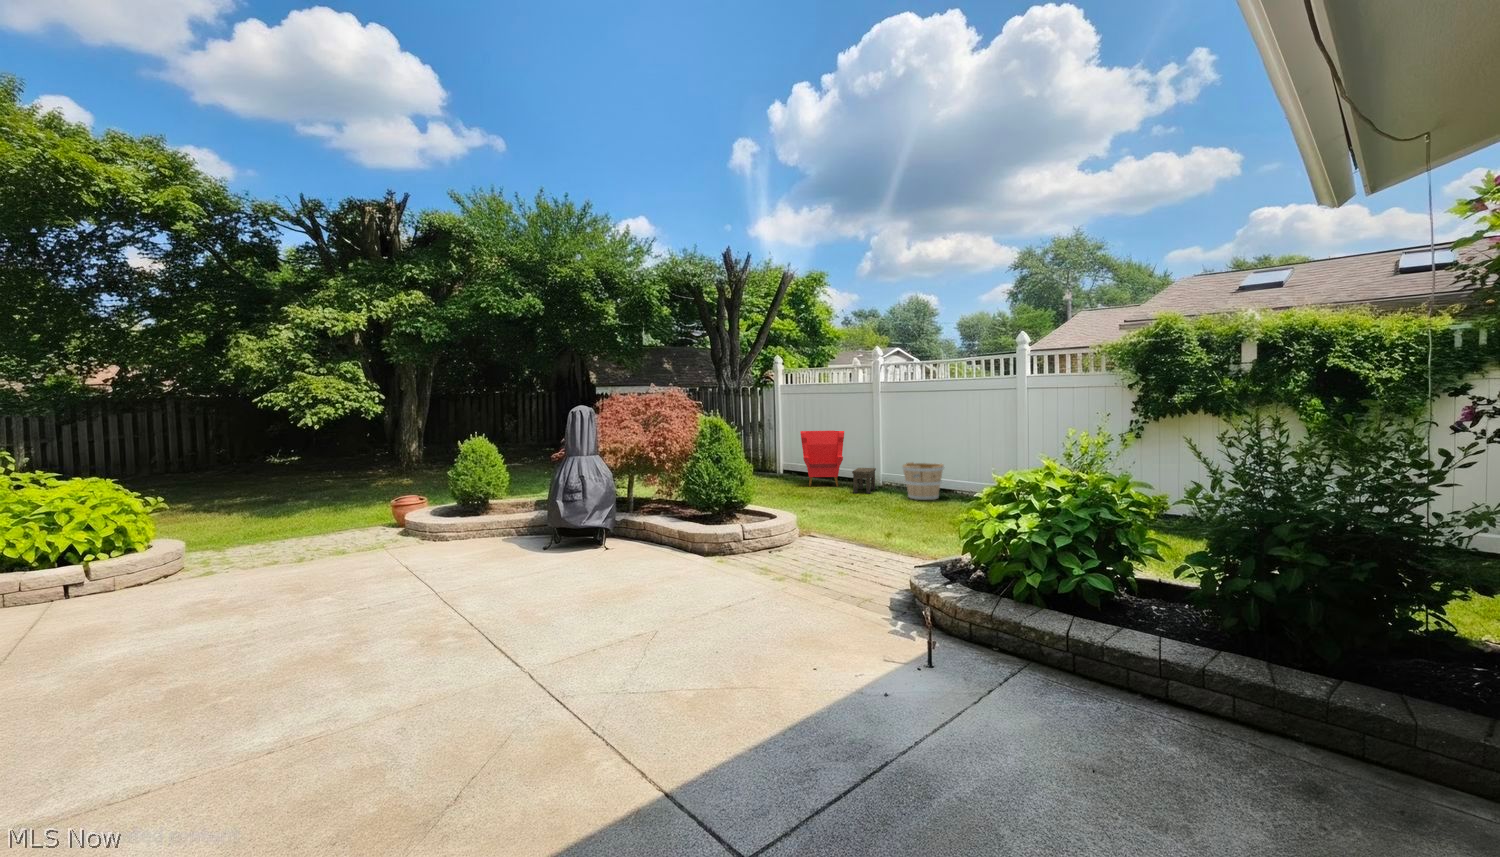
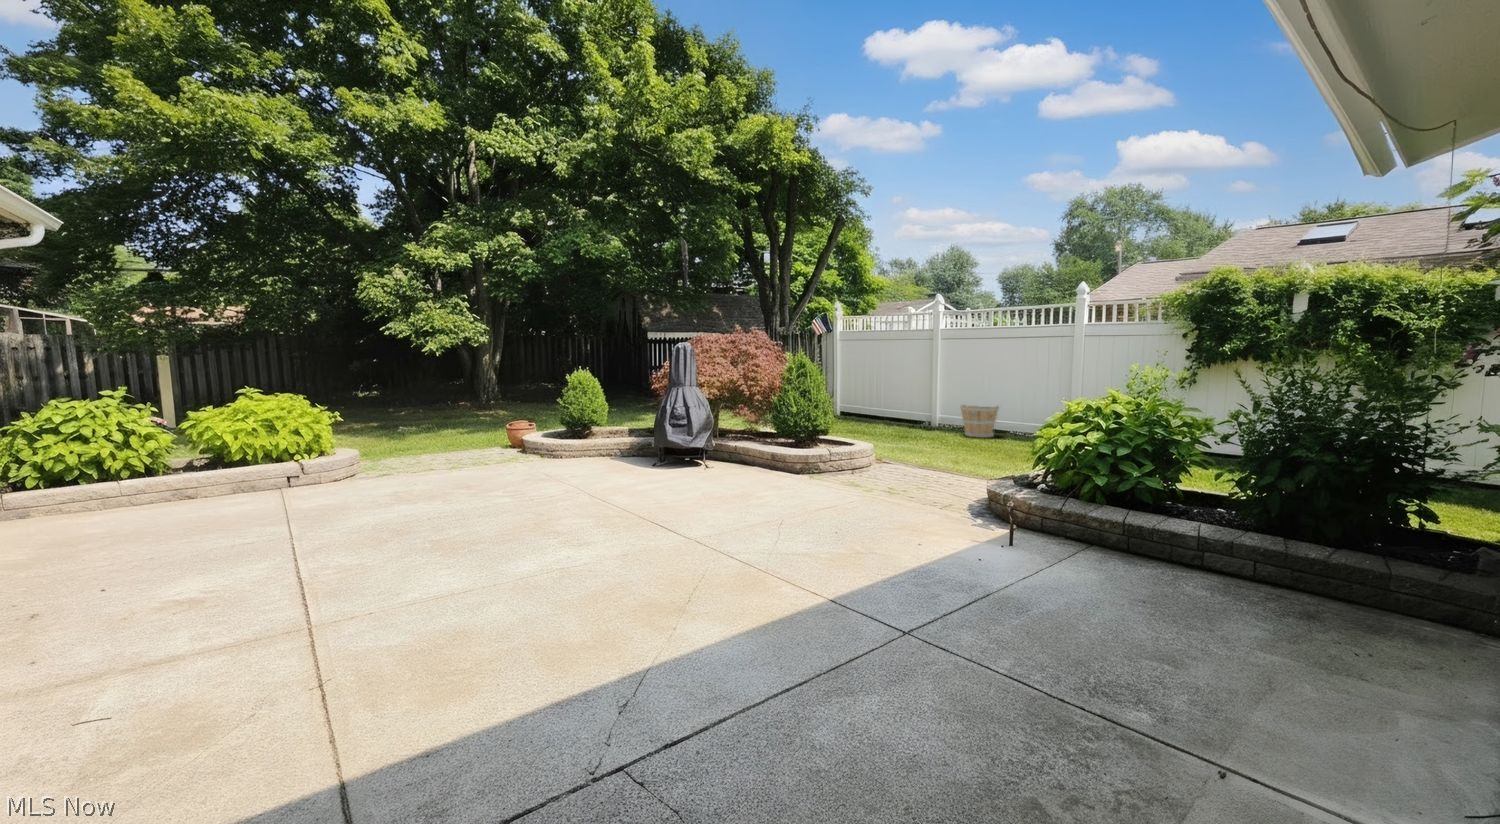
armchair: present [800,430,844,487] -> none [860,373,903,426]
side table: present [852,468,876,494] -> none [912,408,933,431]

